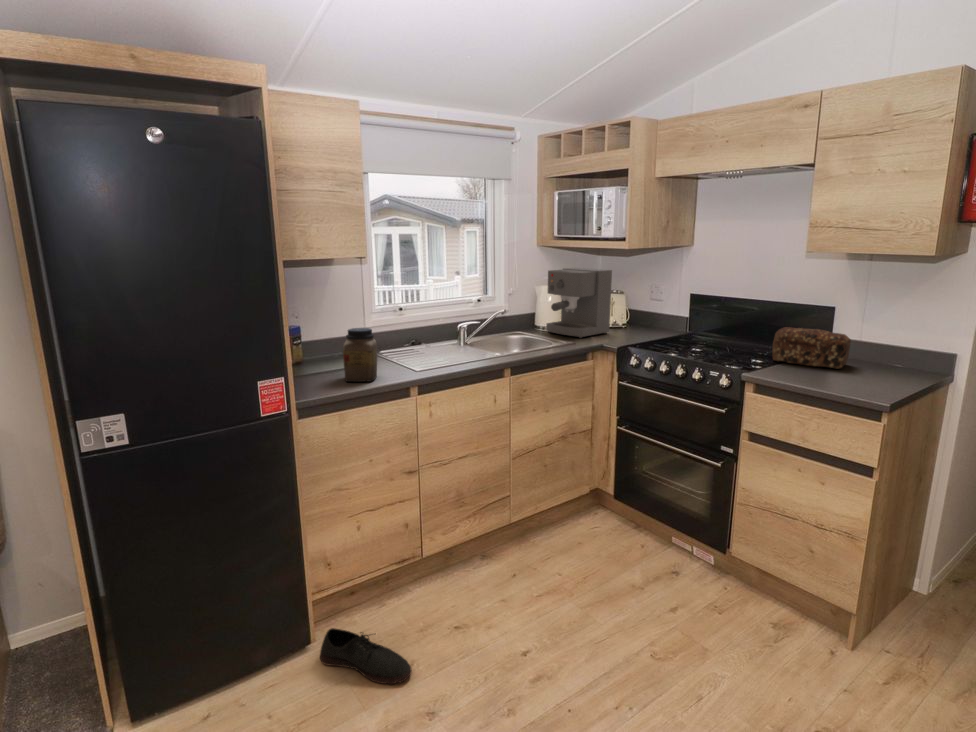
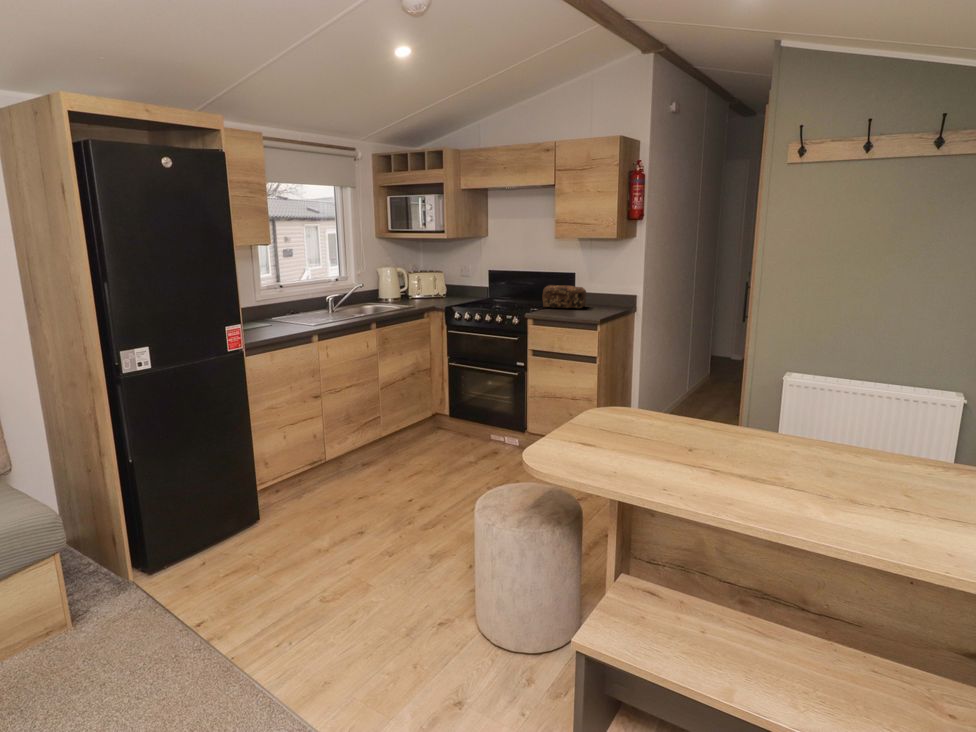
coffee maker: present [546,268,612,338] -> none [388,254,436,304]
jar: present [343,328,377,382] -> none [262,296,286,334]
shoe: present [320,628,412,684] -> none [269,499,338,527]

